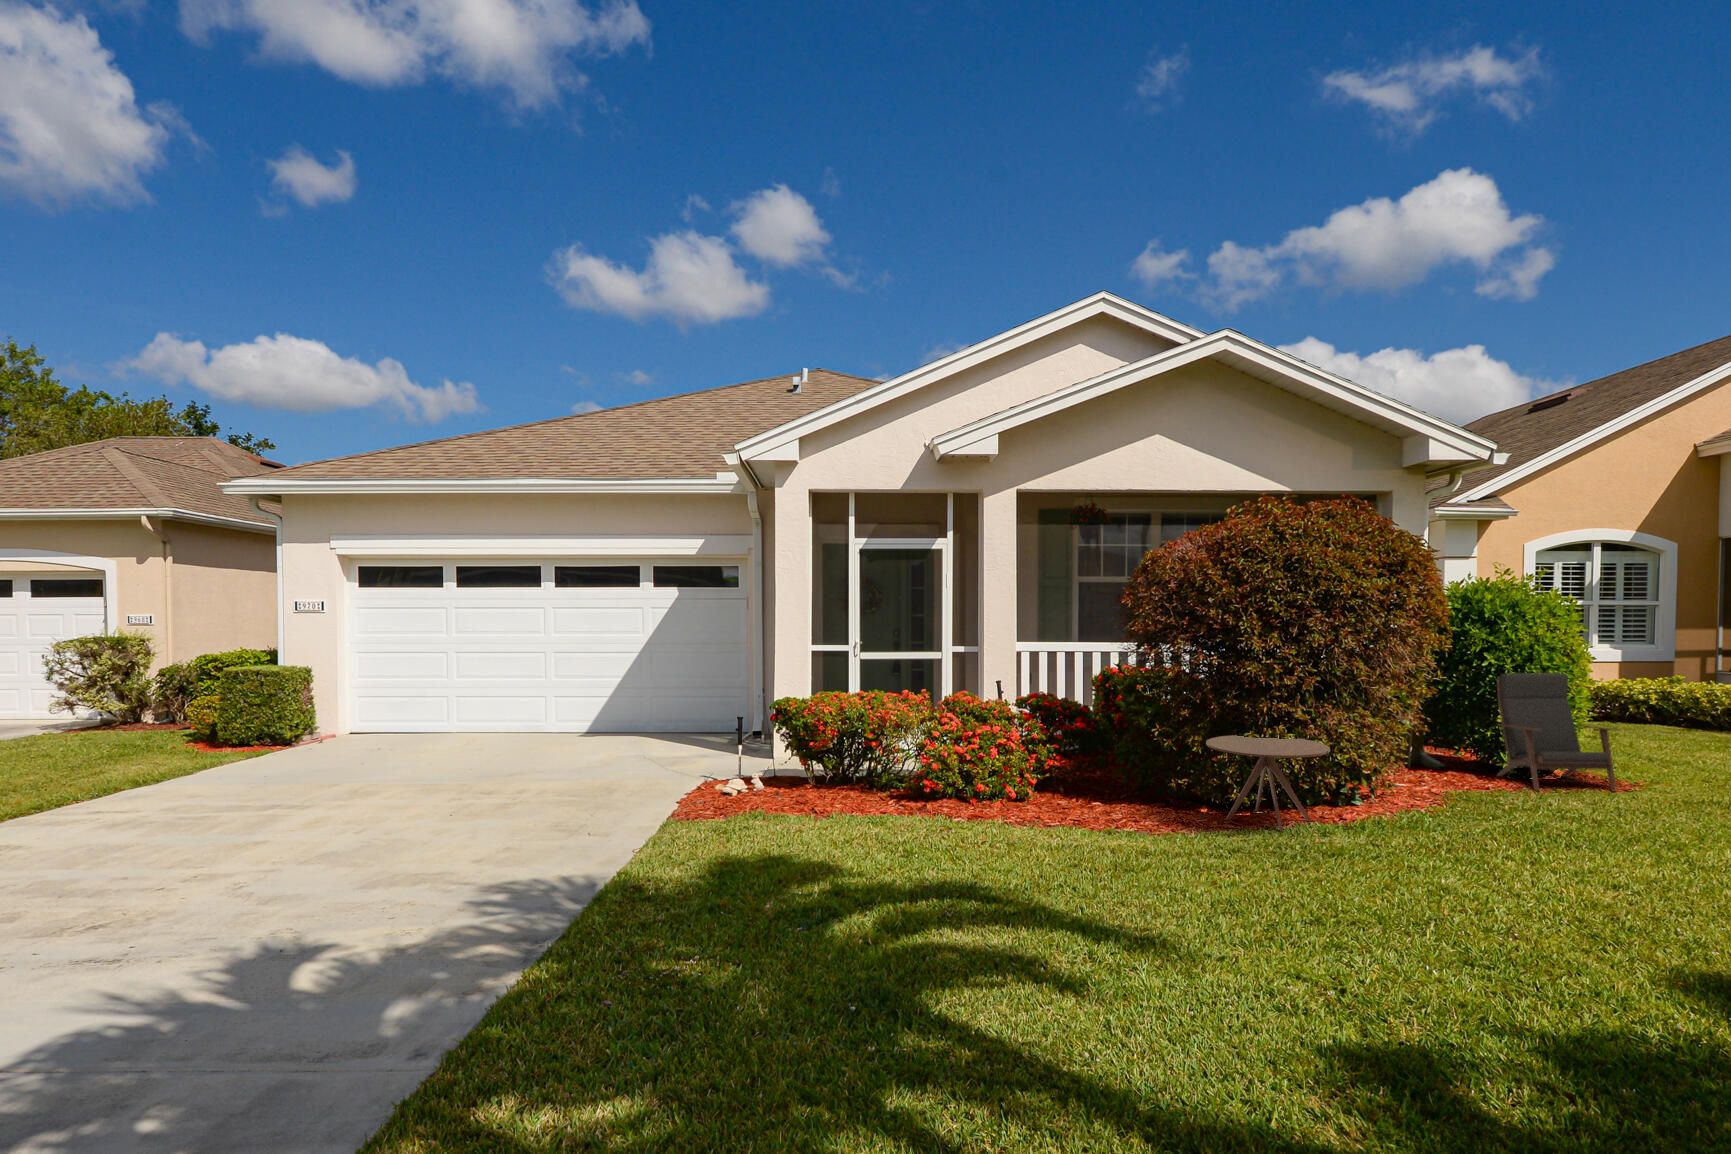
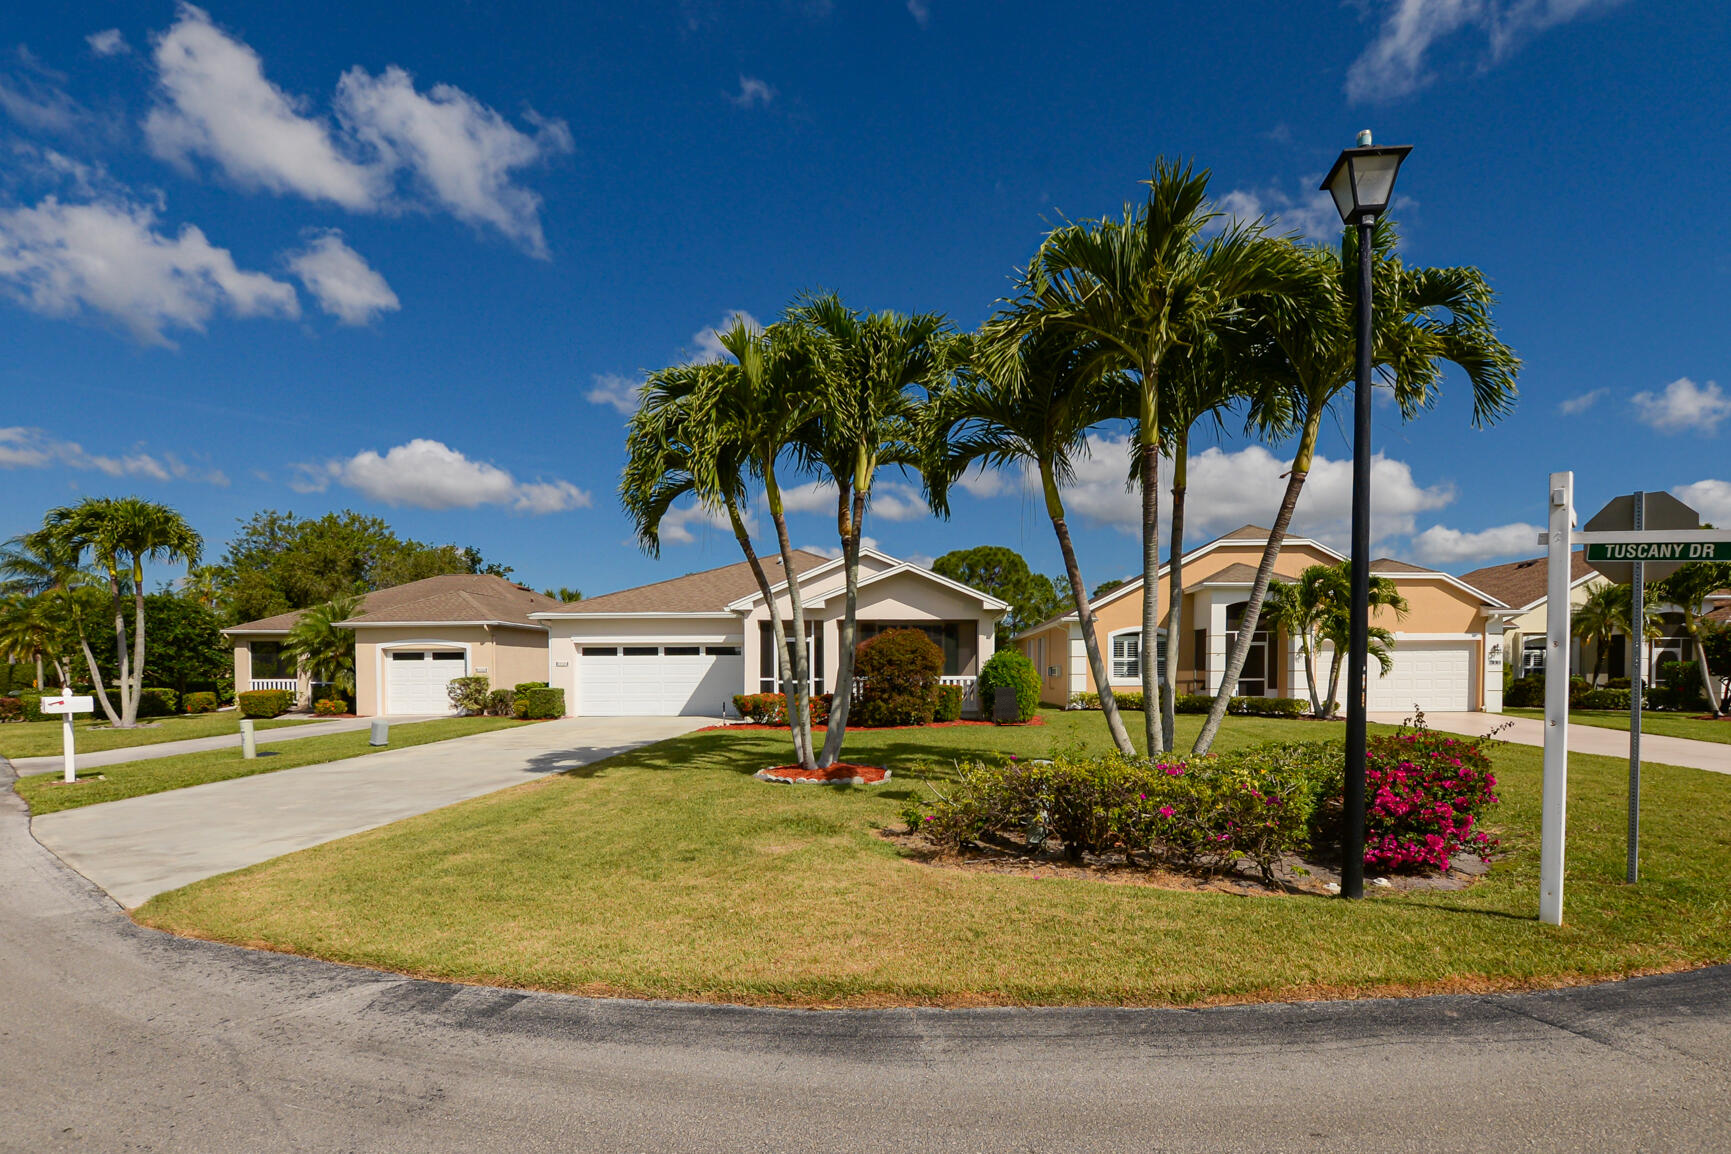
round table: present [1206,735,1330,832] -> none [872,707,907,734]

